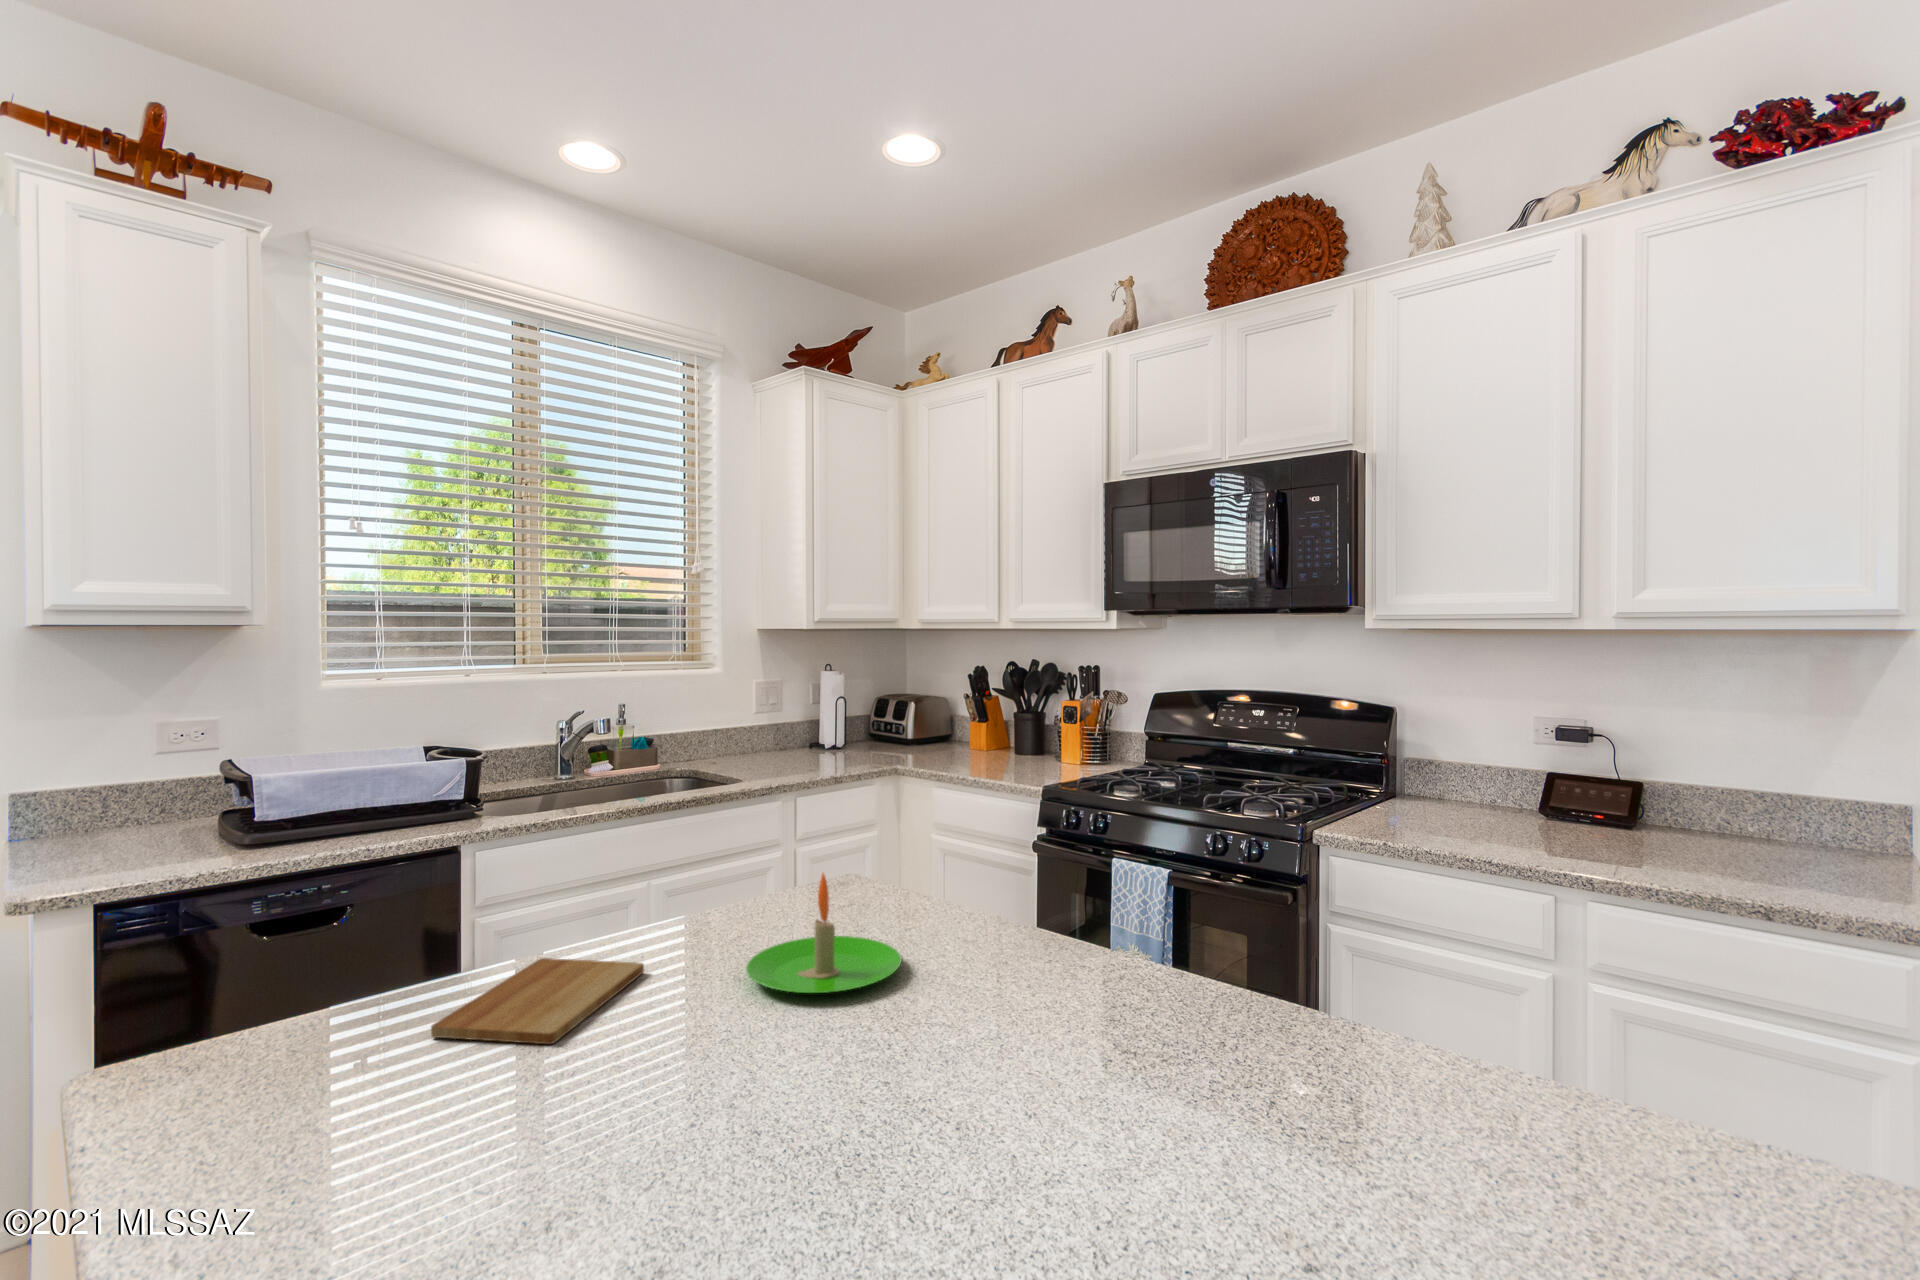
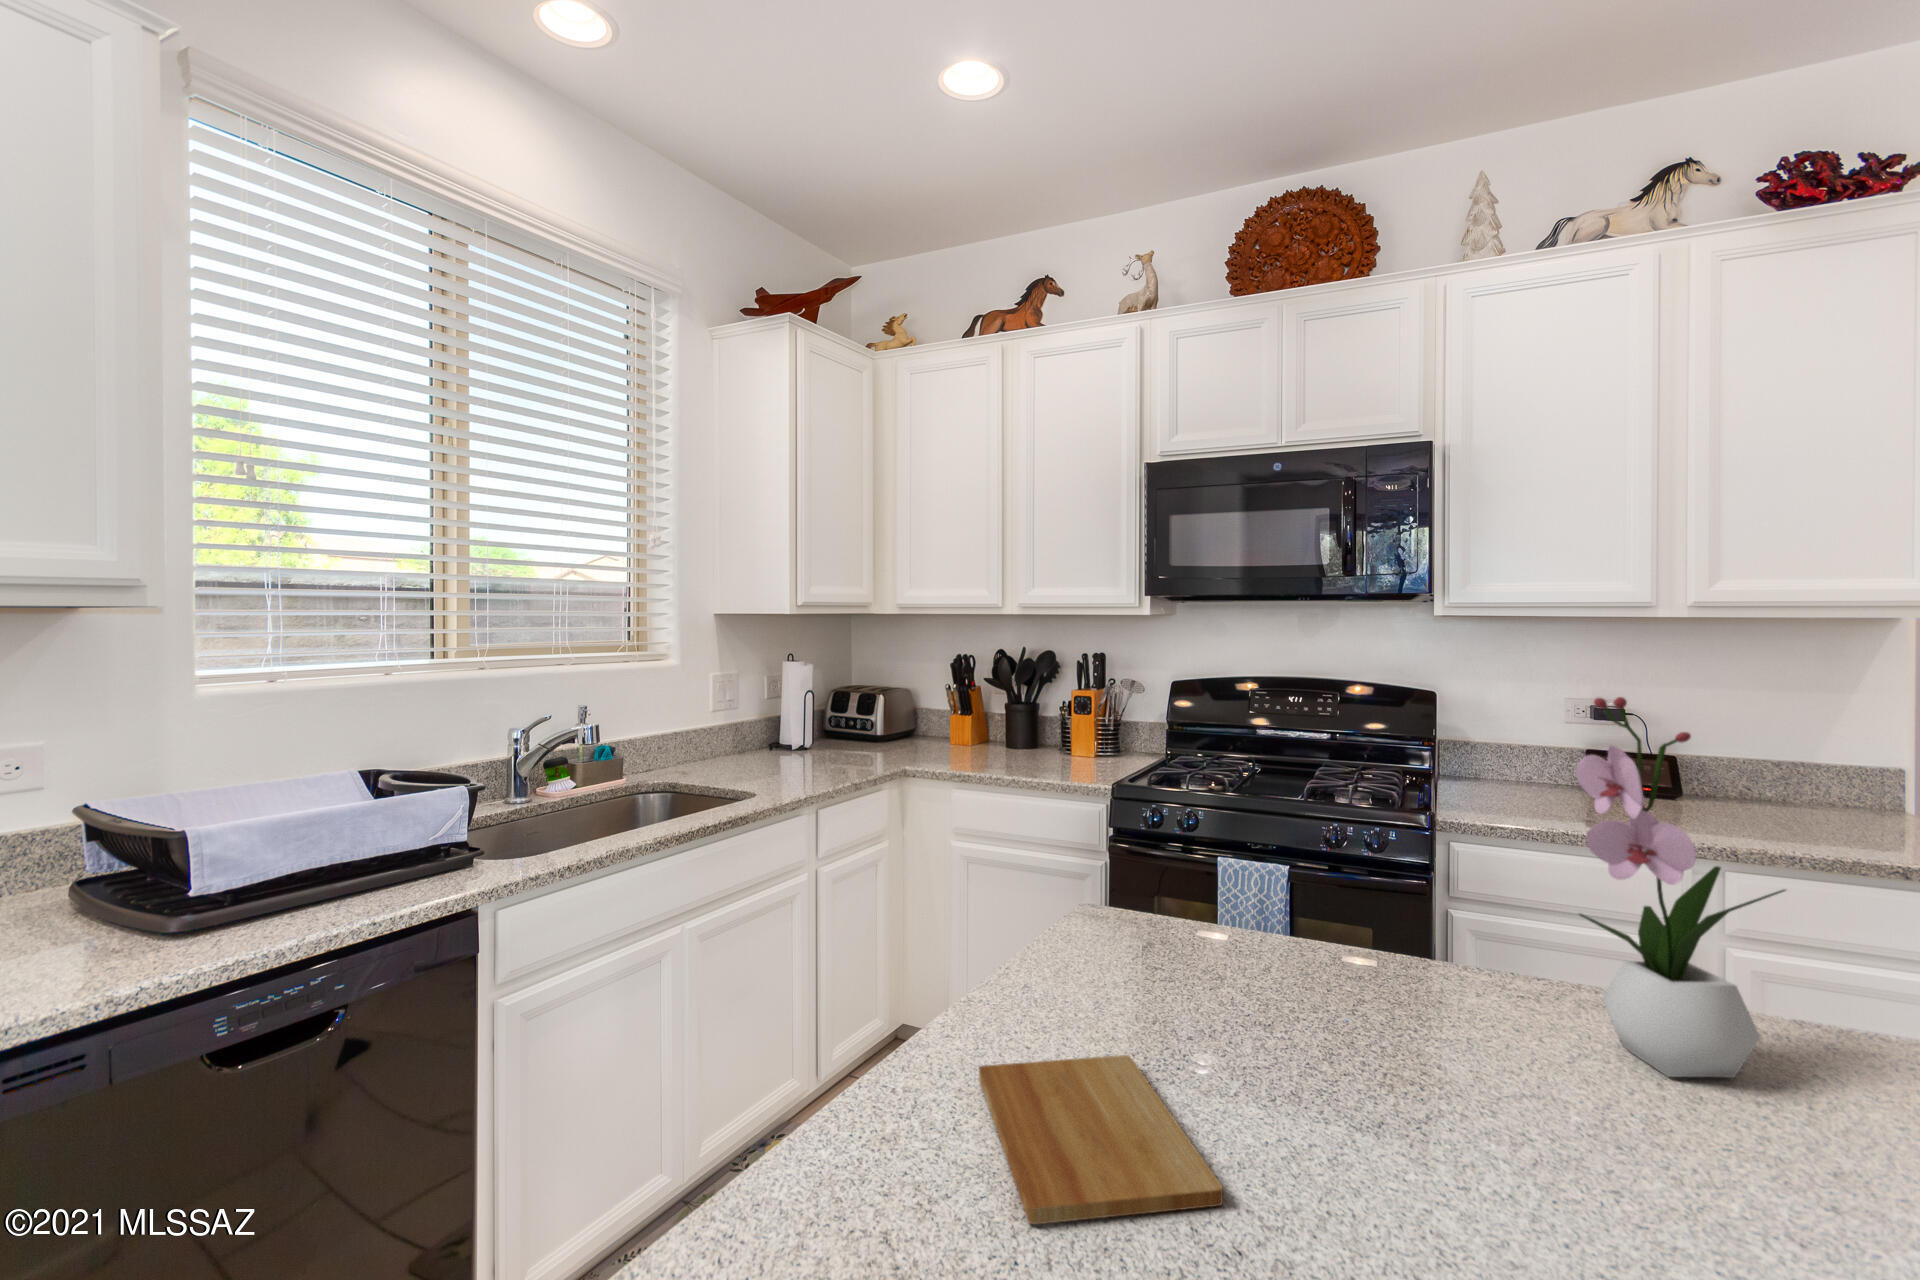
flower arrangement: none [973,709,1089,1027] -> present [1576,697,1786,1077]
candle: present [746,873,902,993] -> none [1247,910,1461,1074]

